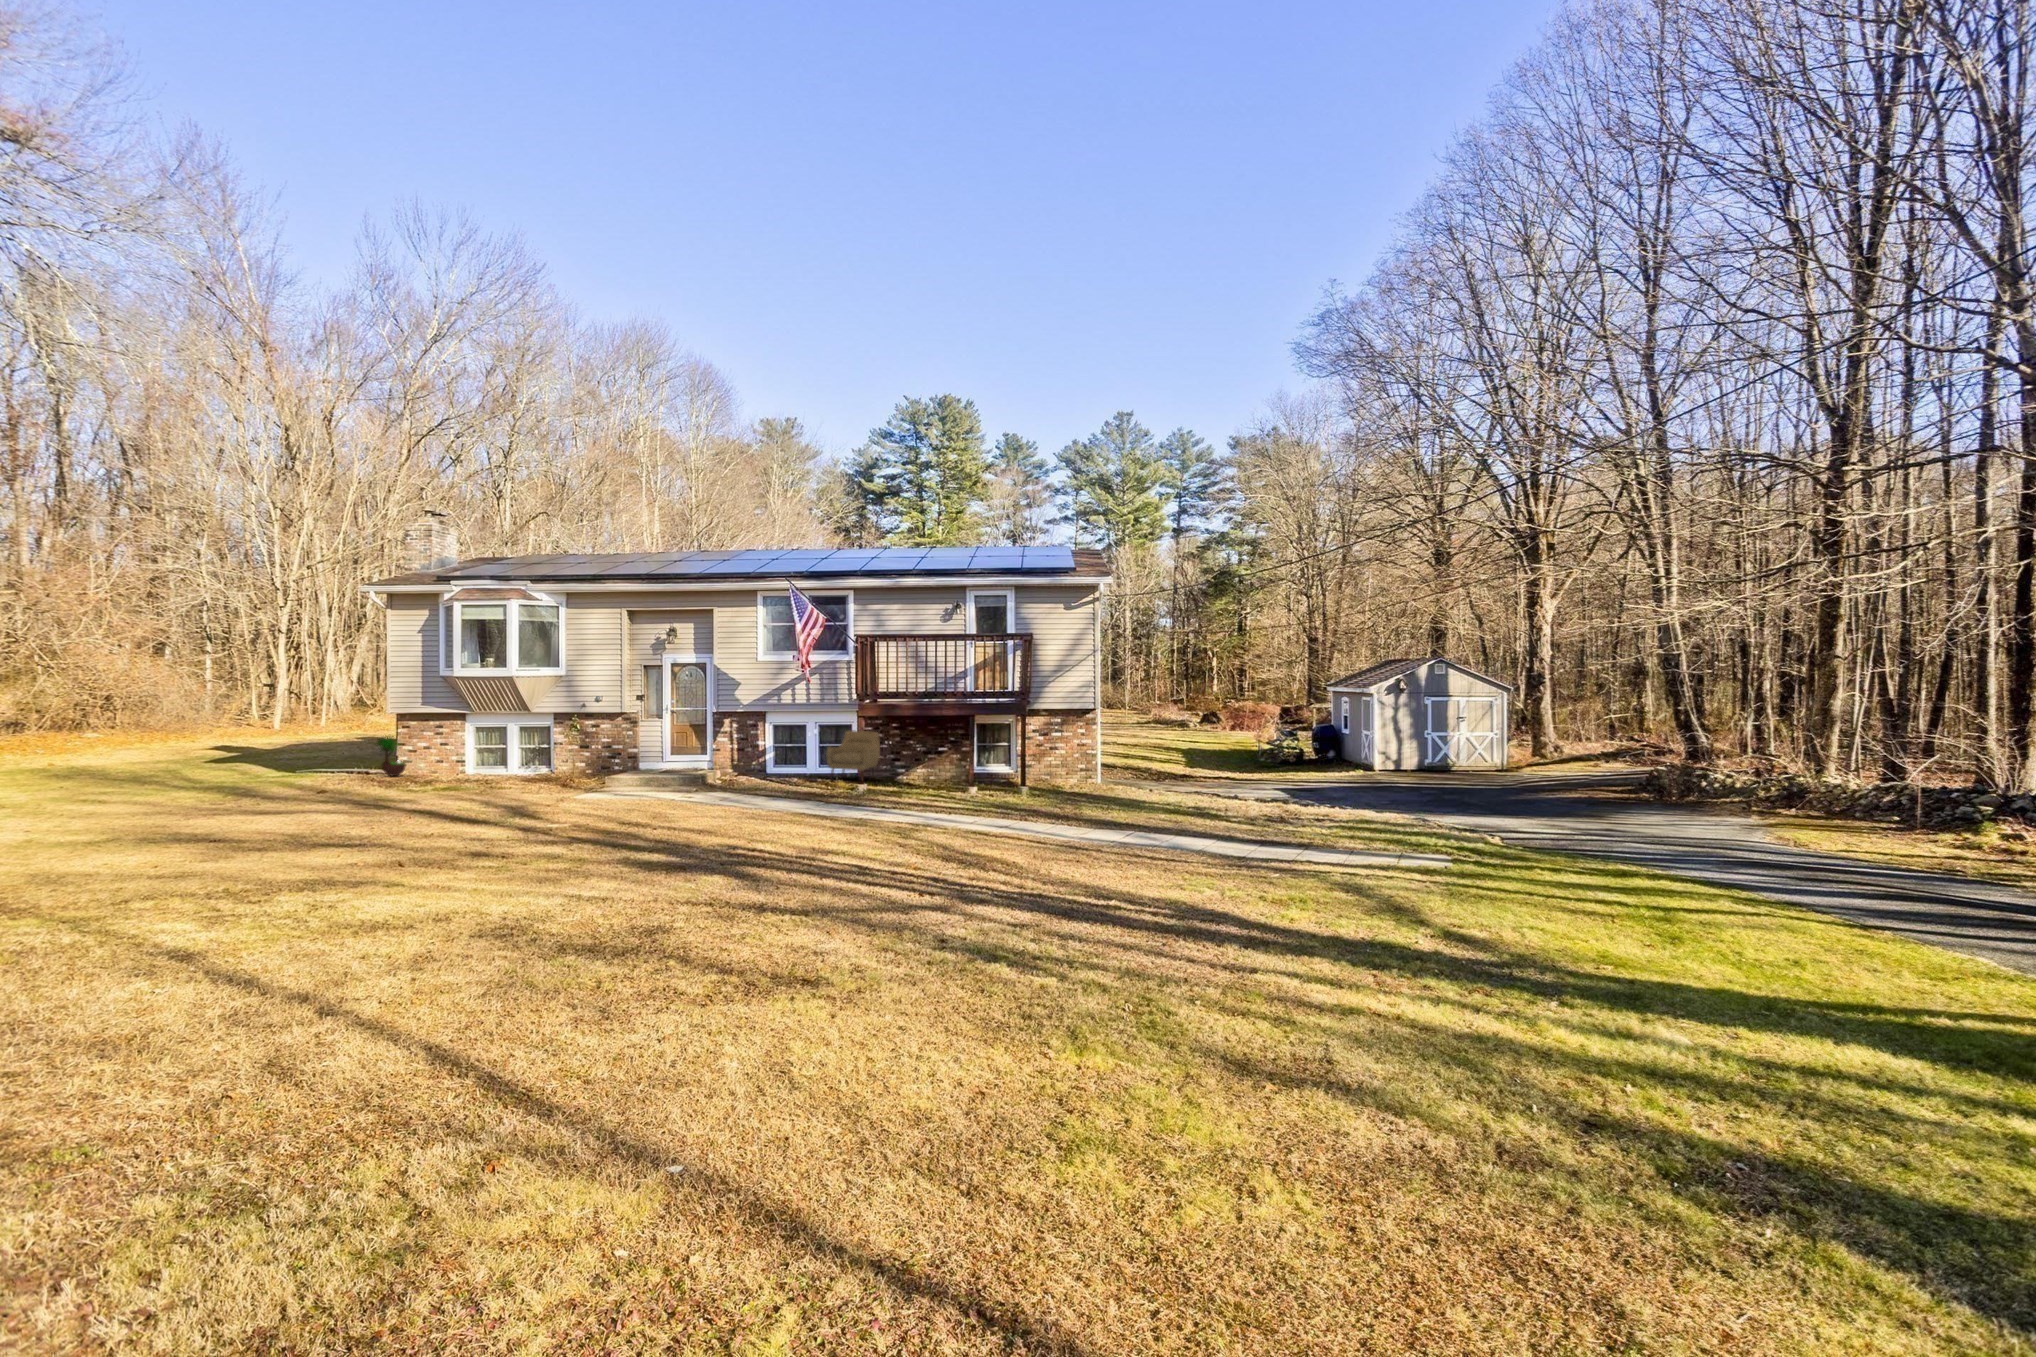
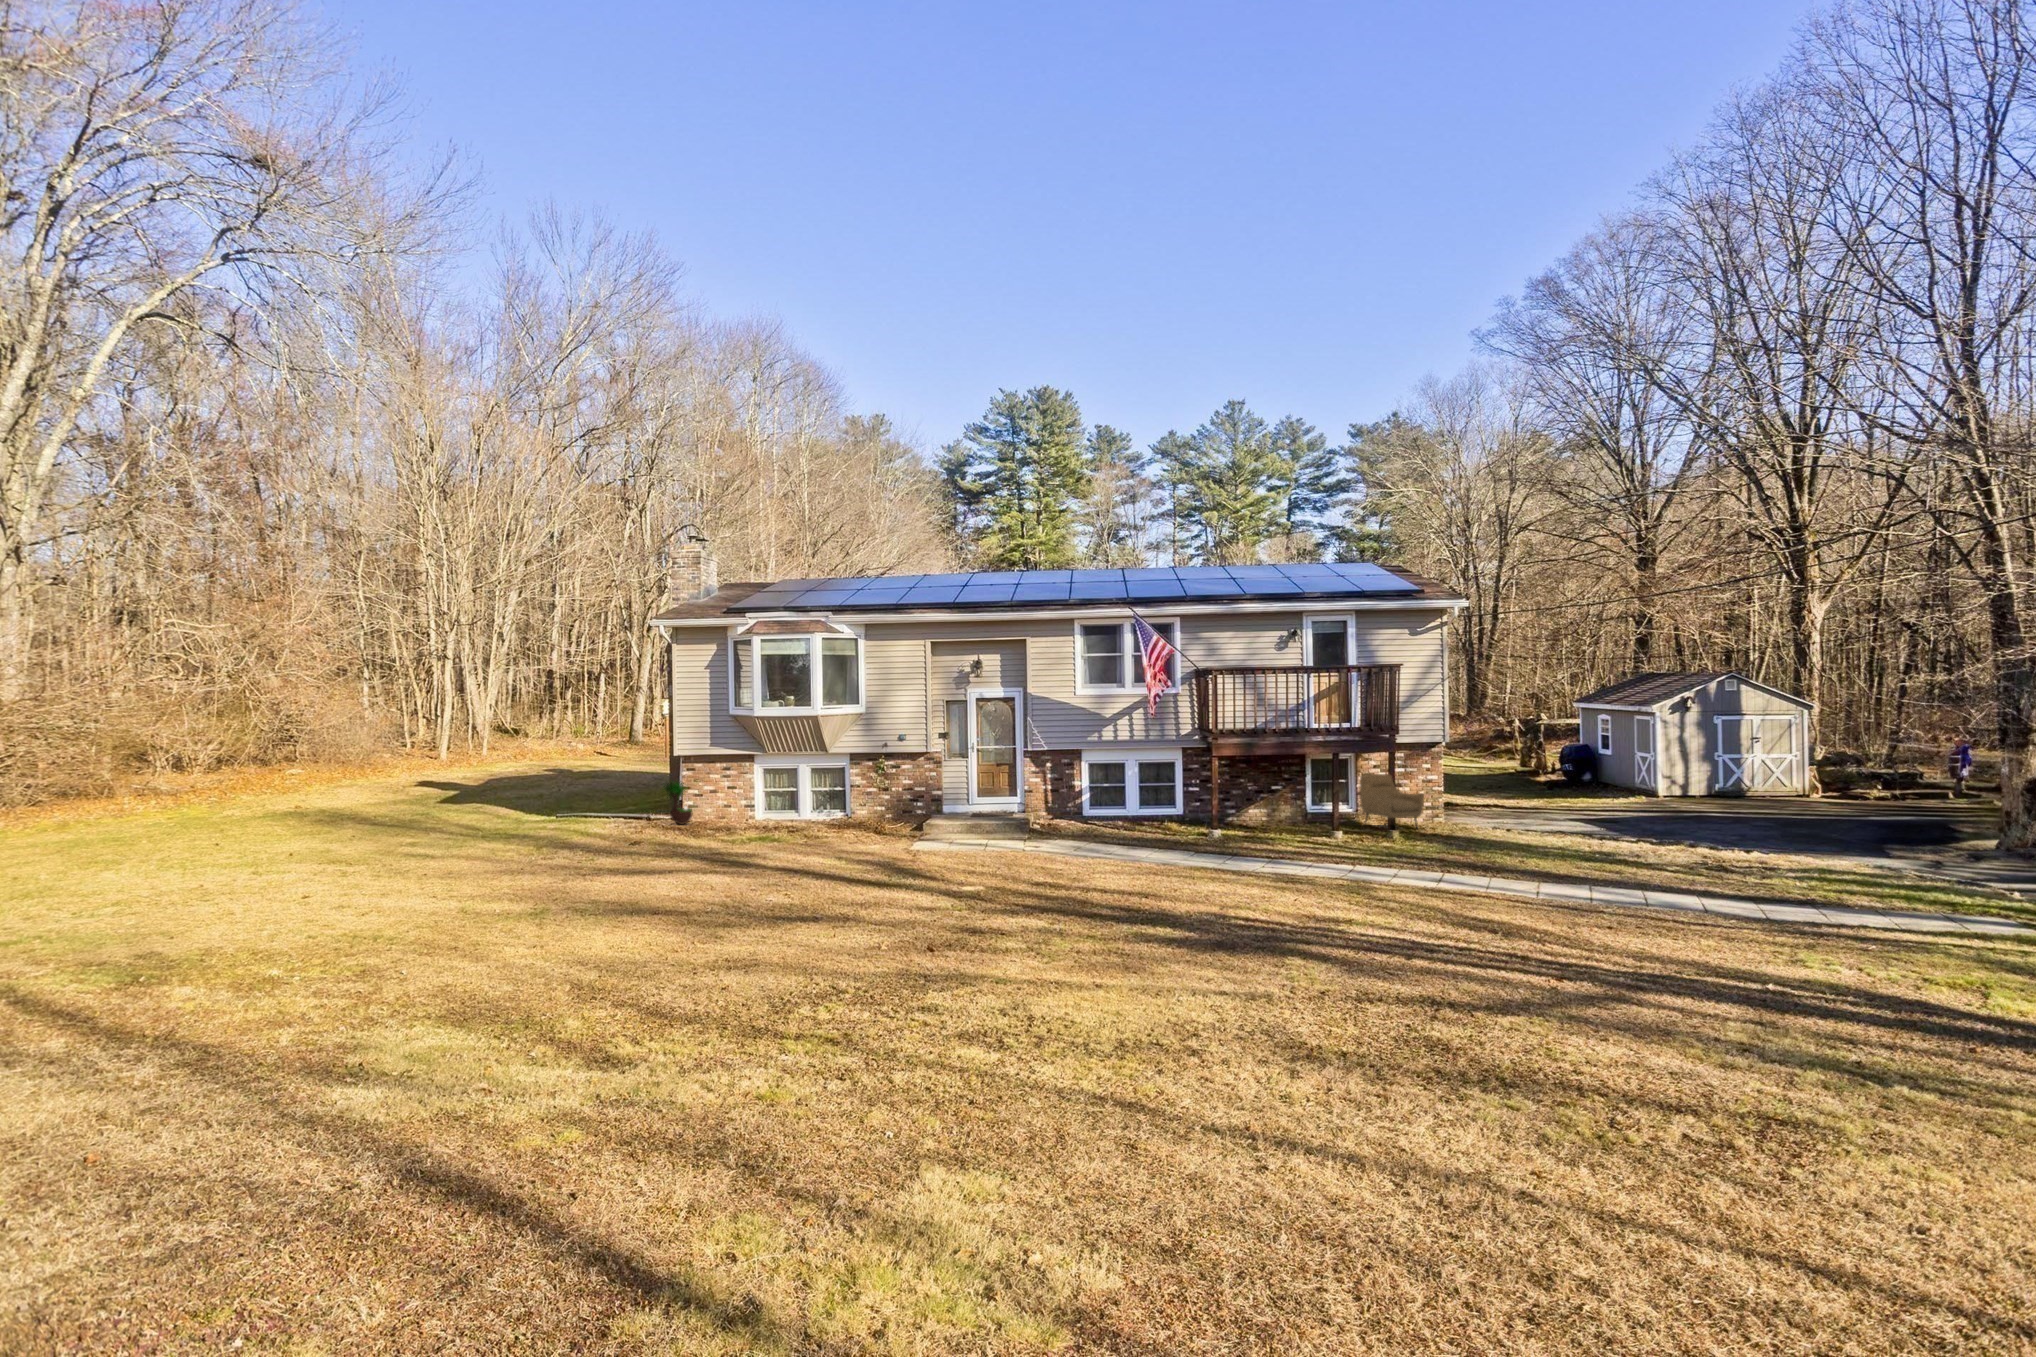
chair: present [827,730,880,778] -> present [1359,774,1424,829]

